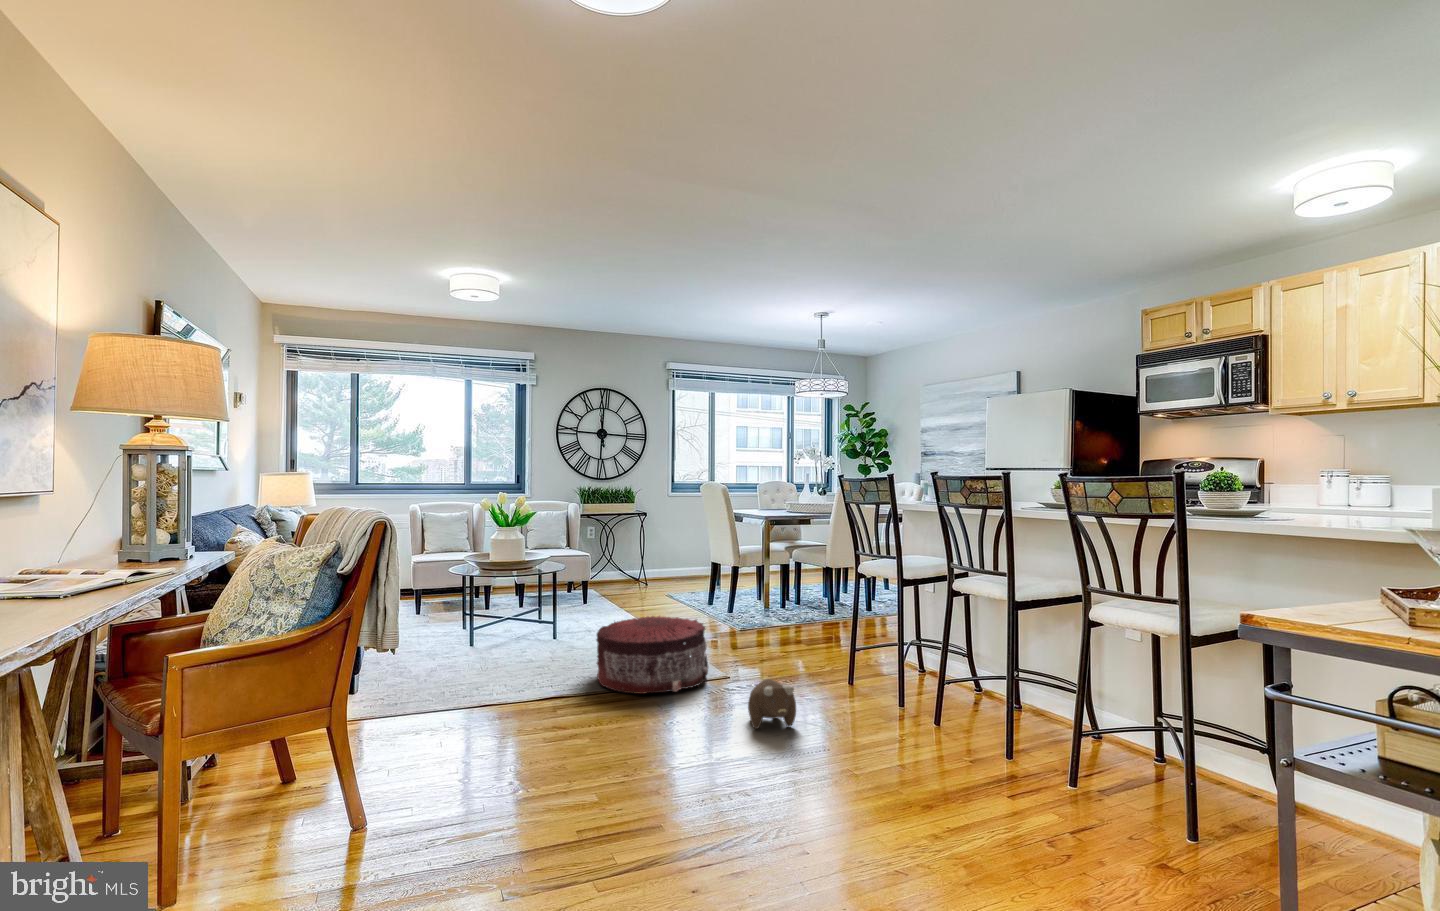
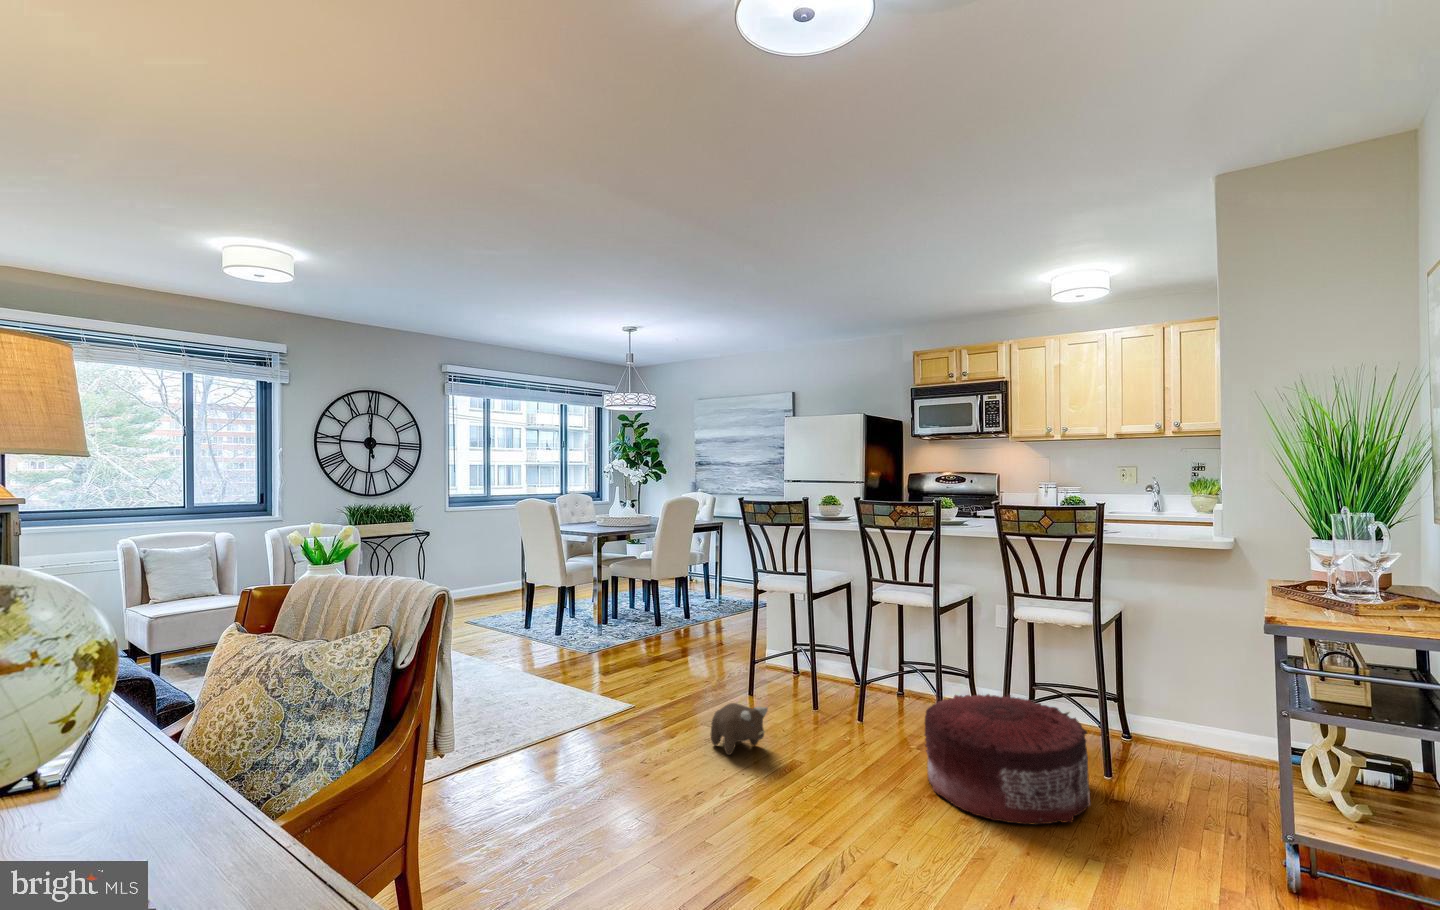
pouf: present [596,616,708,694] -> present [925,694,1090,824]

